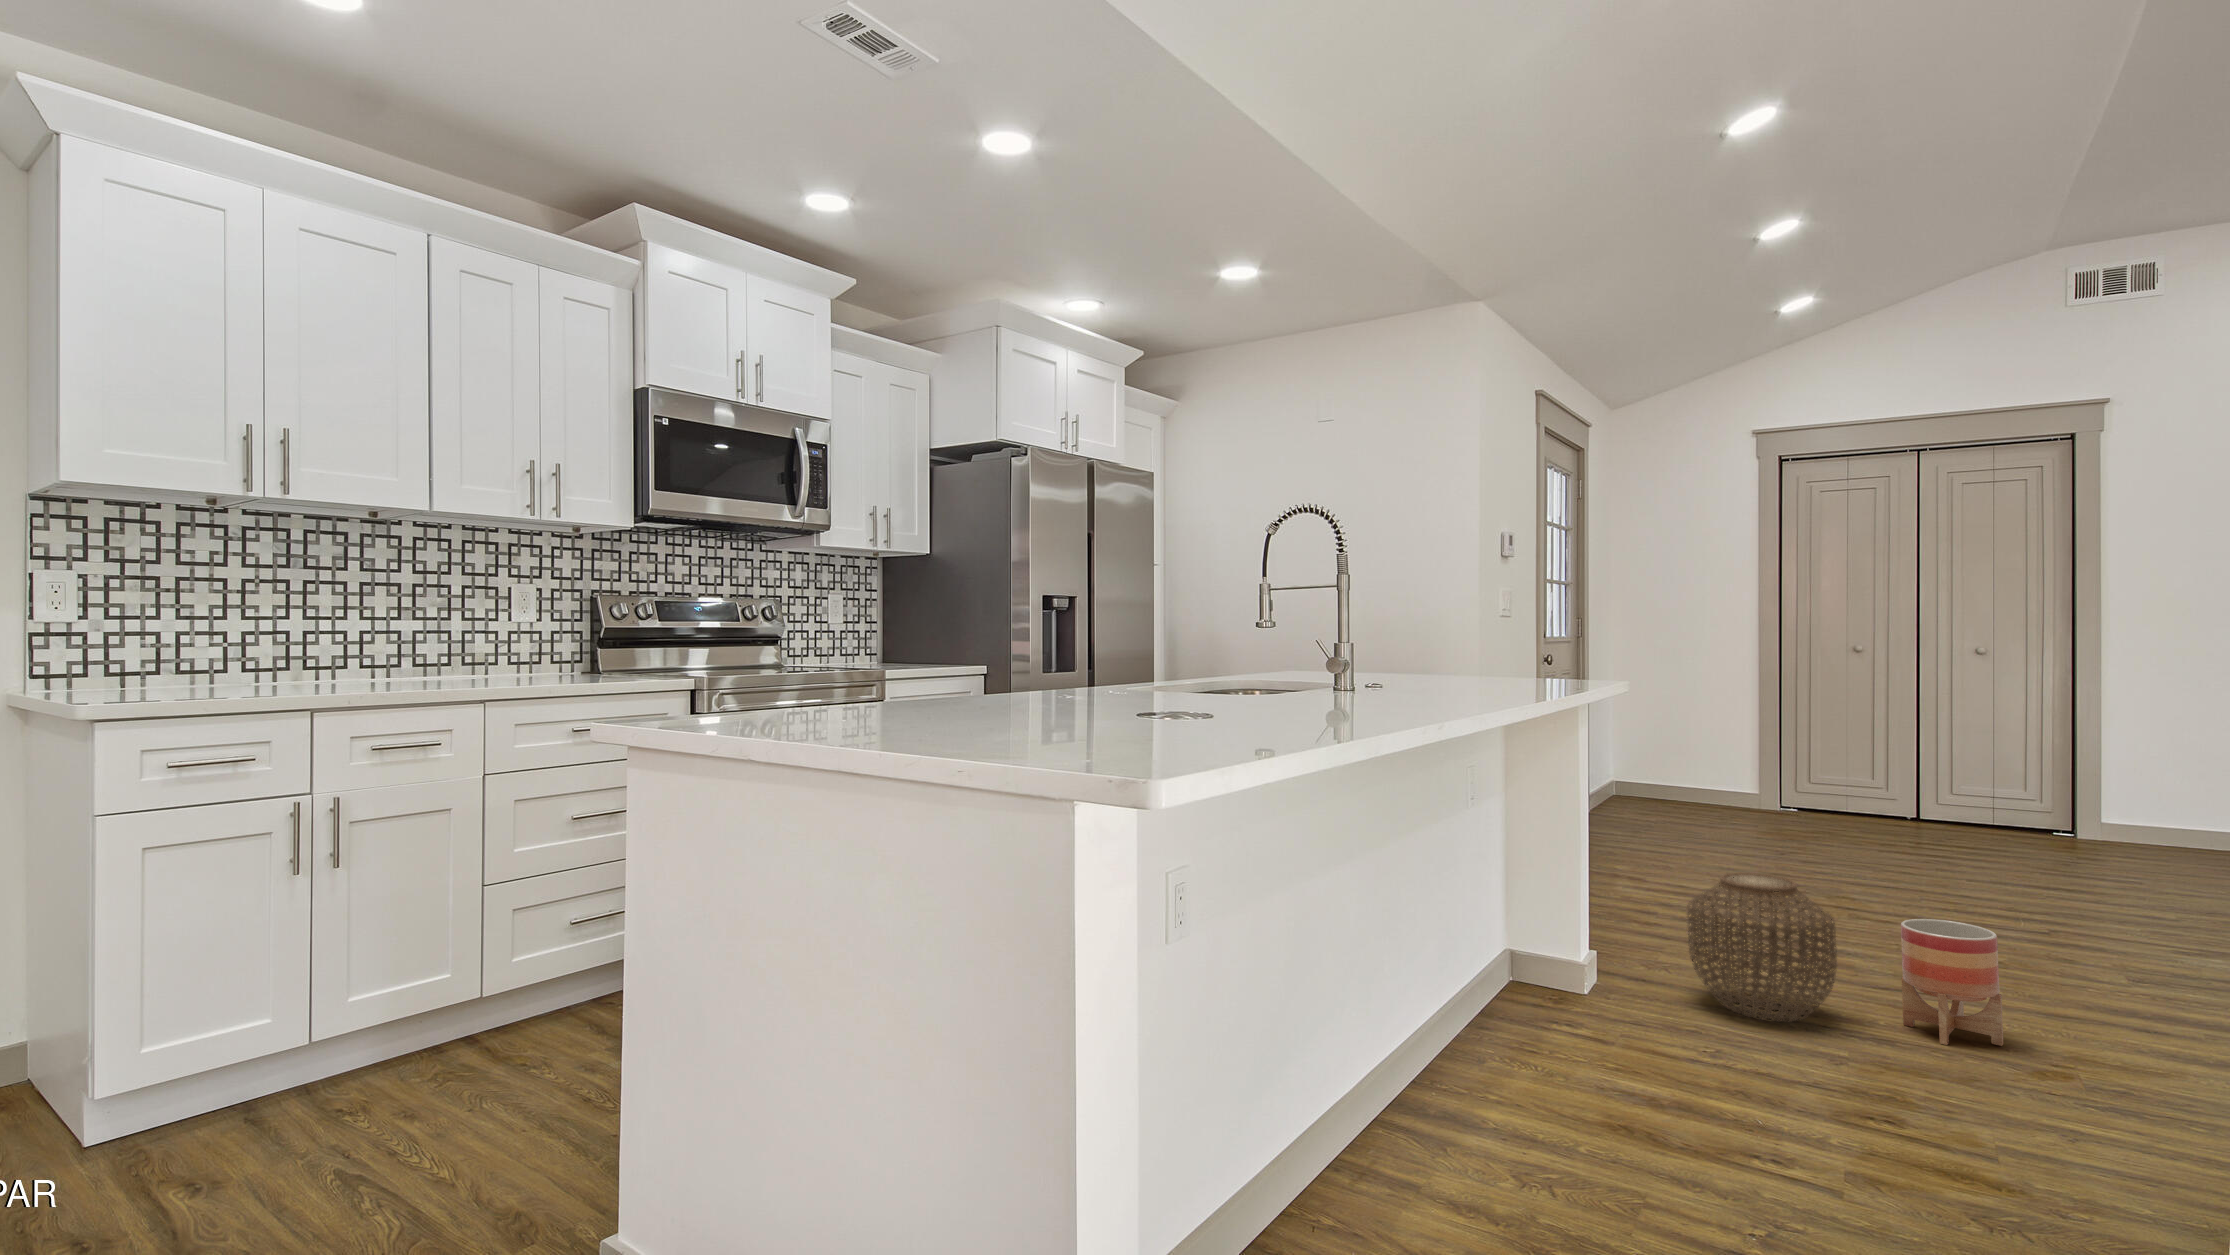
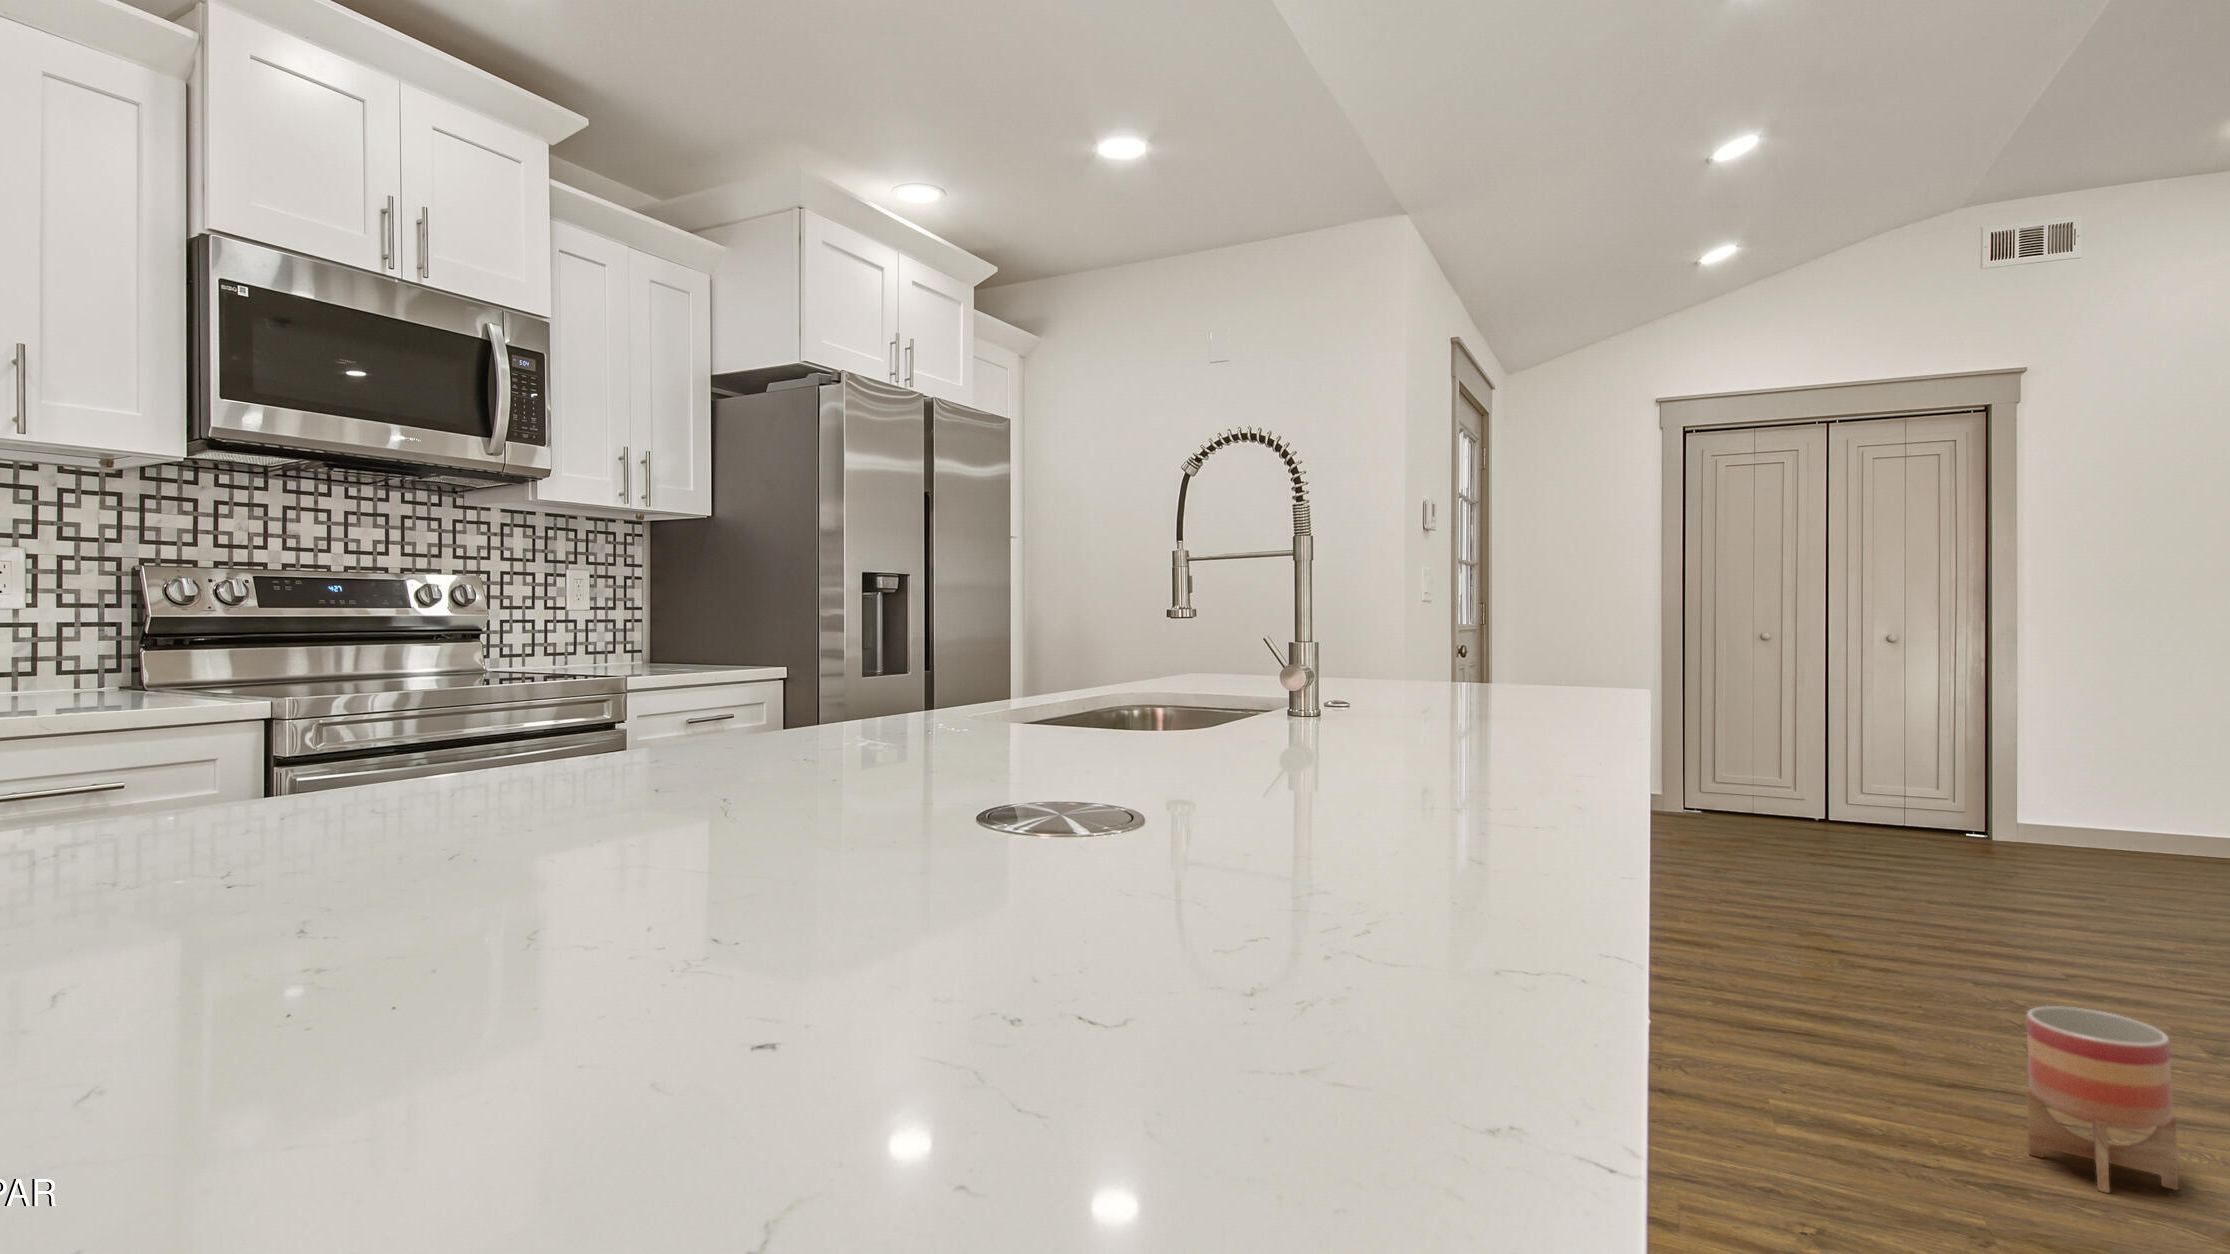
woven basket: present [1688,873,1836,1022] -> none [1735,944,1947,1160]

